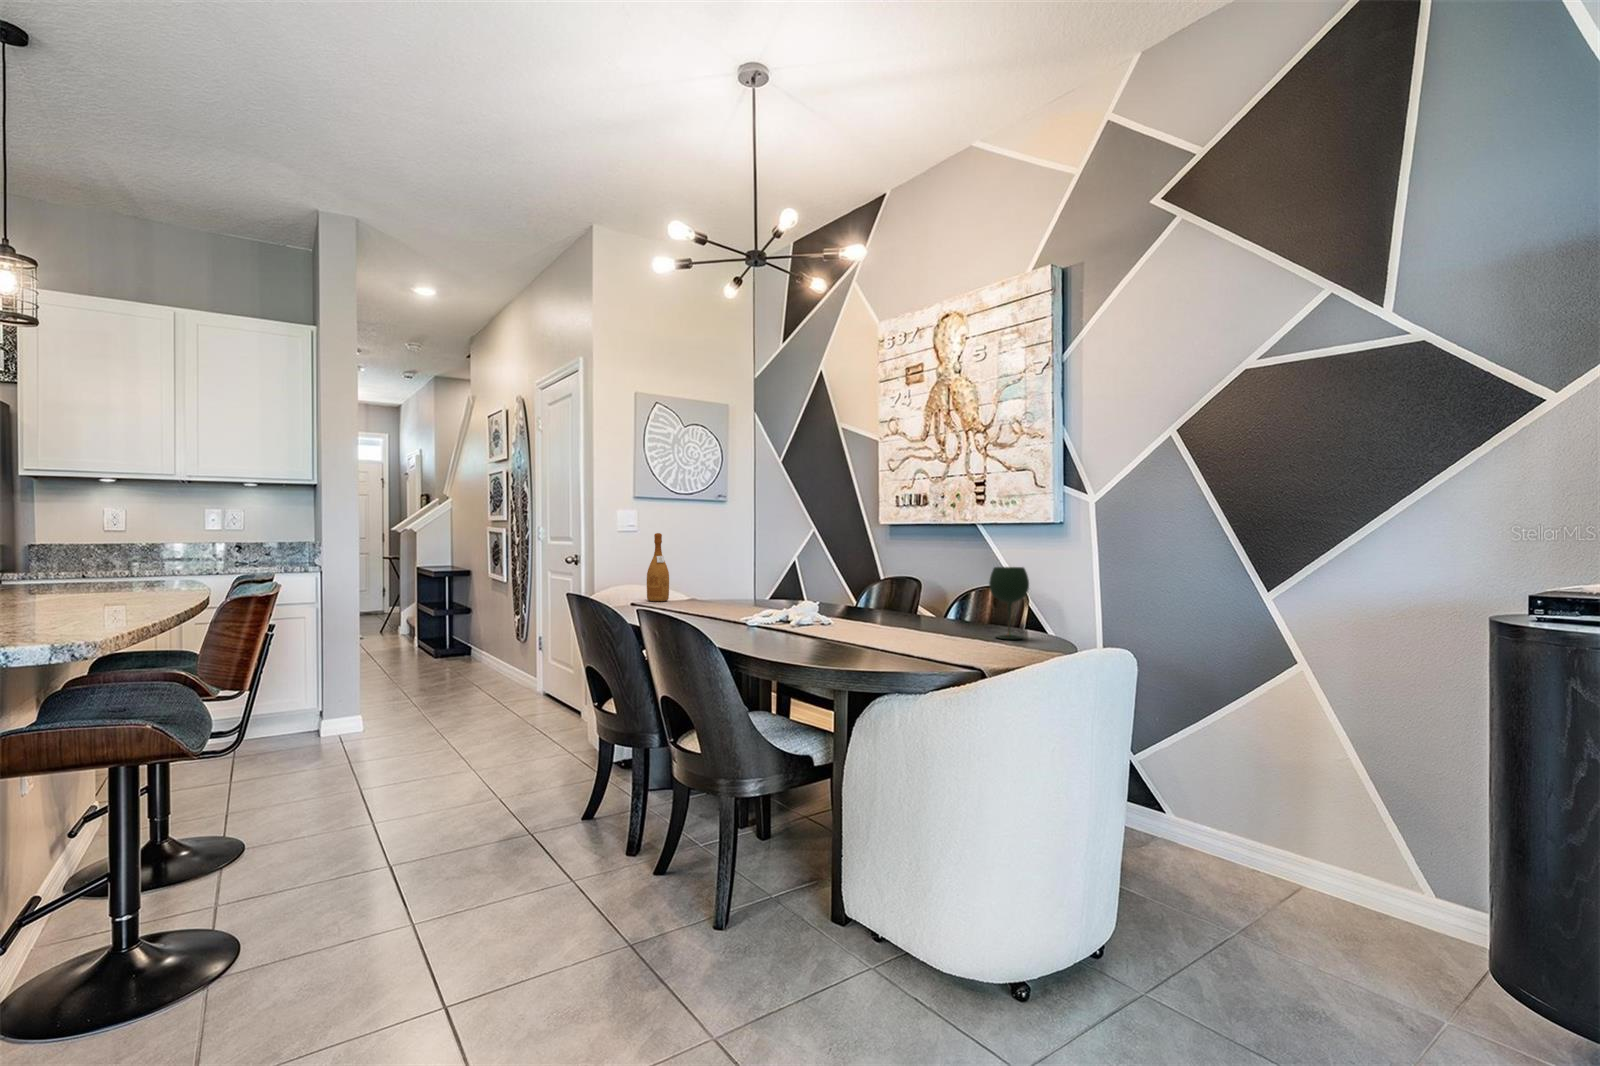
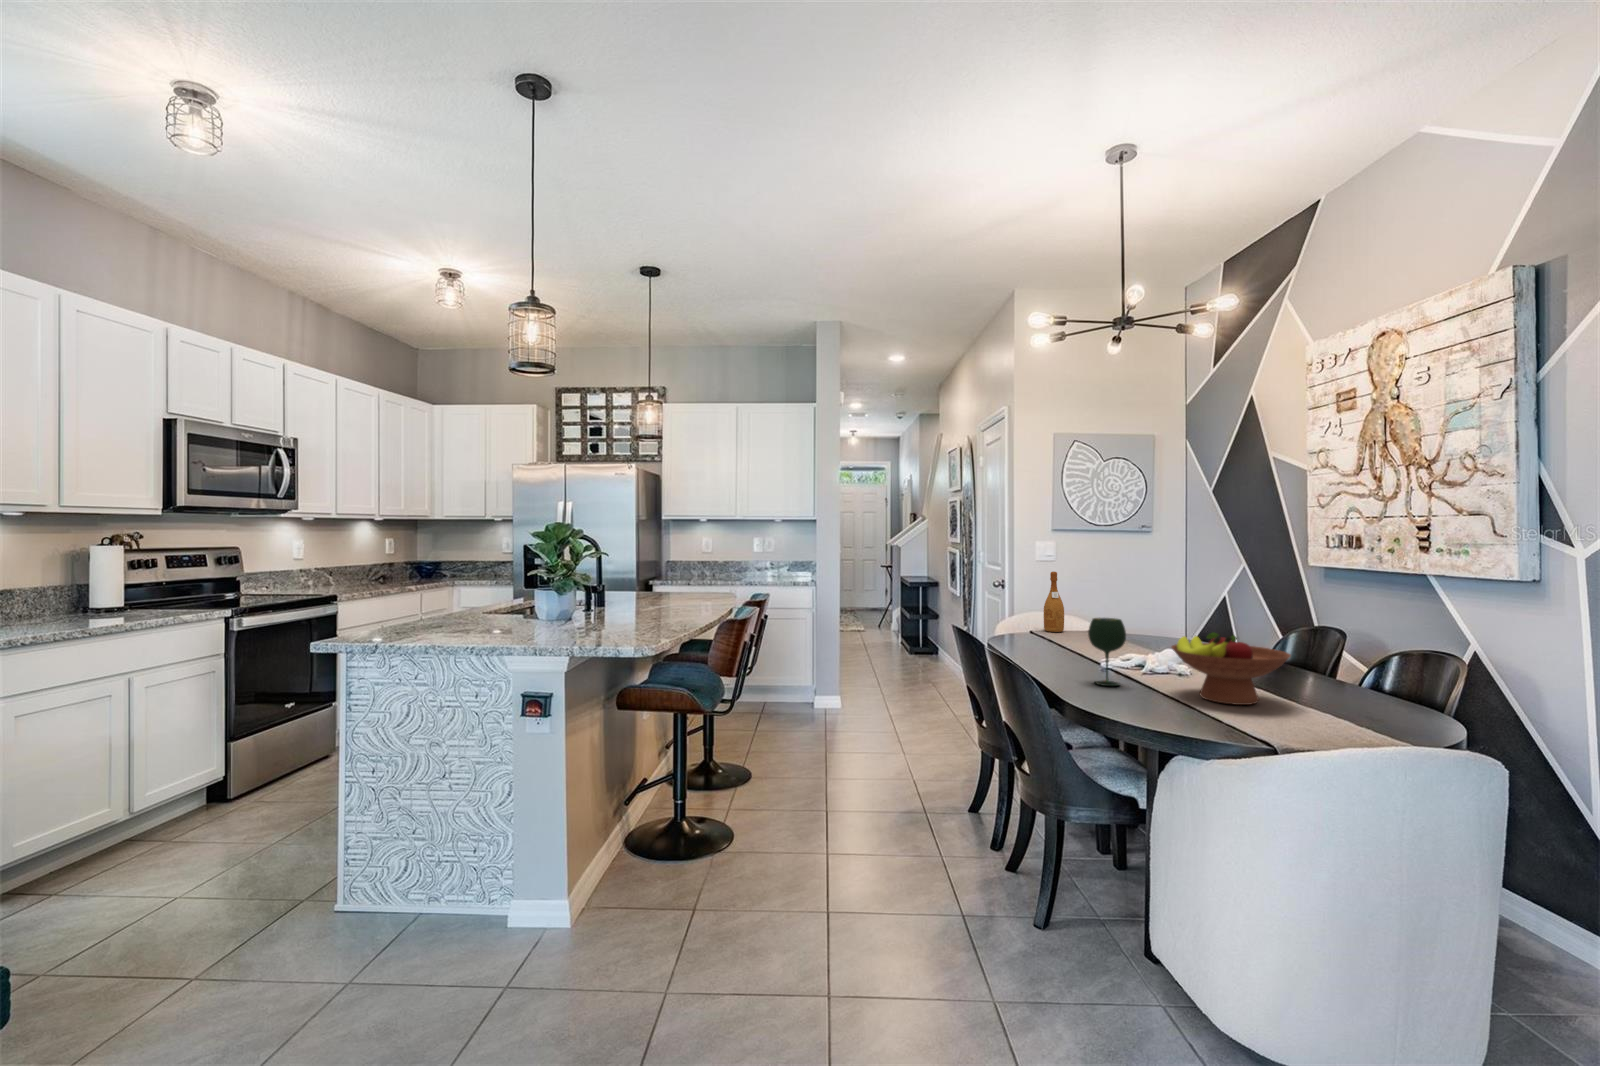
wine glass: present [989,567,1029,639] -> present [1088,618,1126,686]
fruit bowl: none [838,570,947,643] -> present [1171,632,1291,705]

